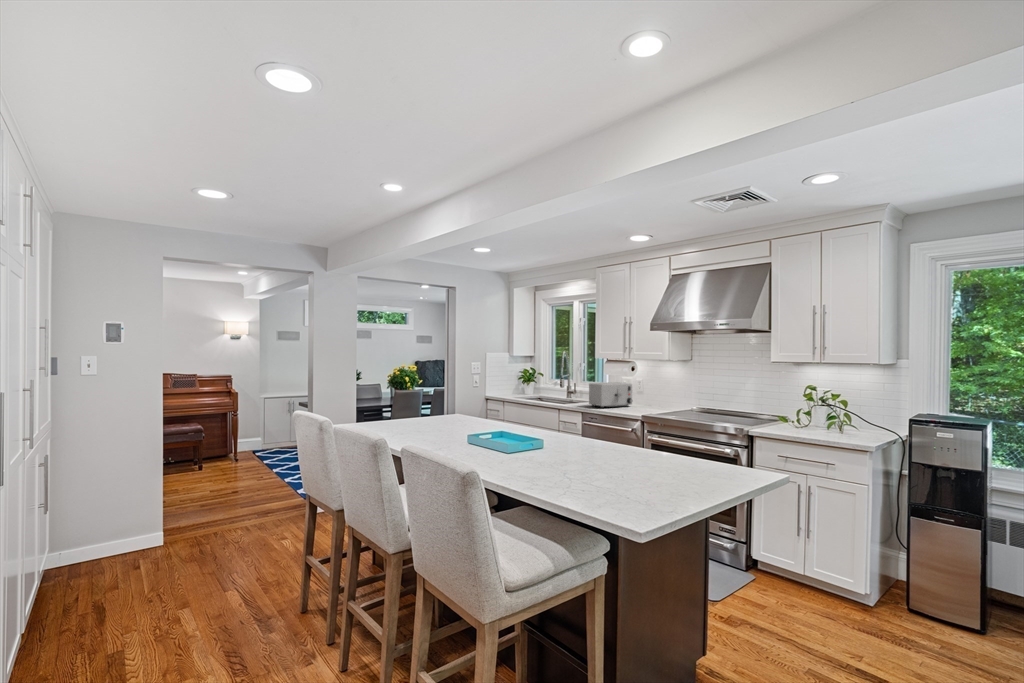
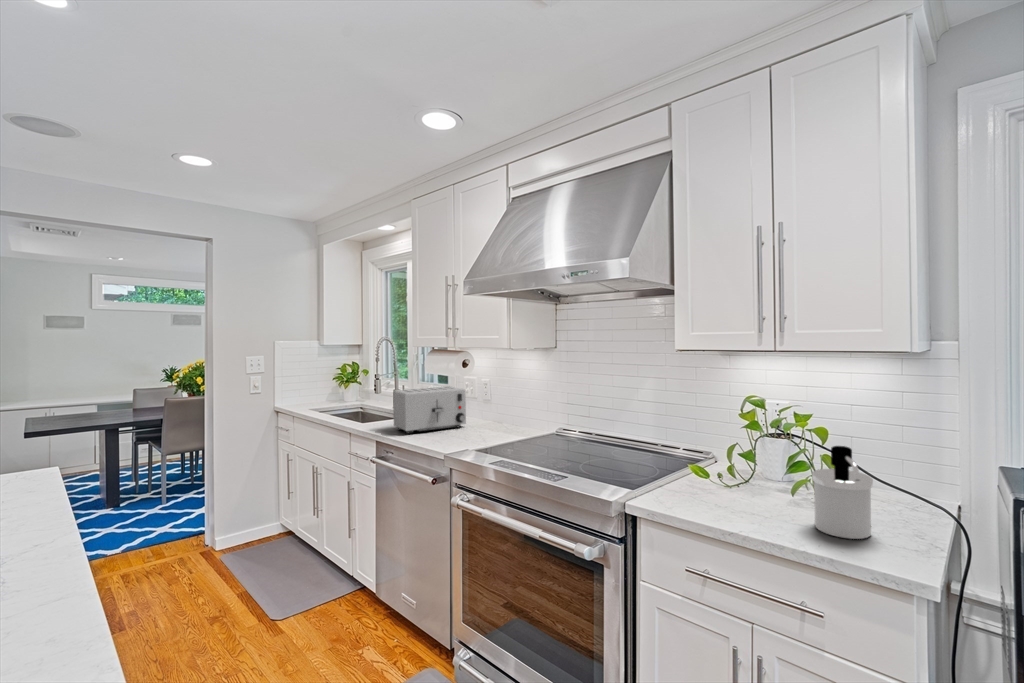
soap dispenser: none [835,402,860,438] -> present [812,446,873,539]

